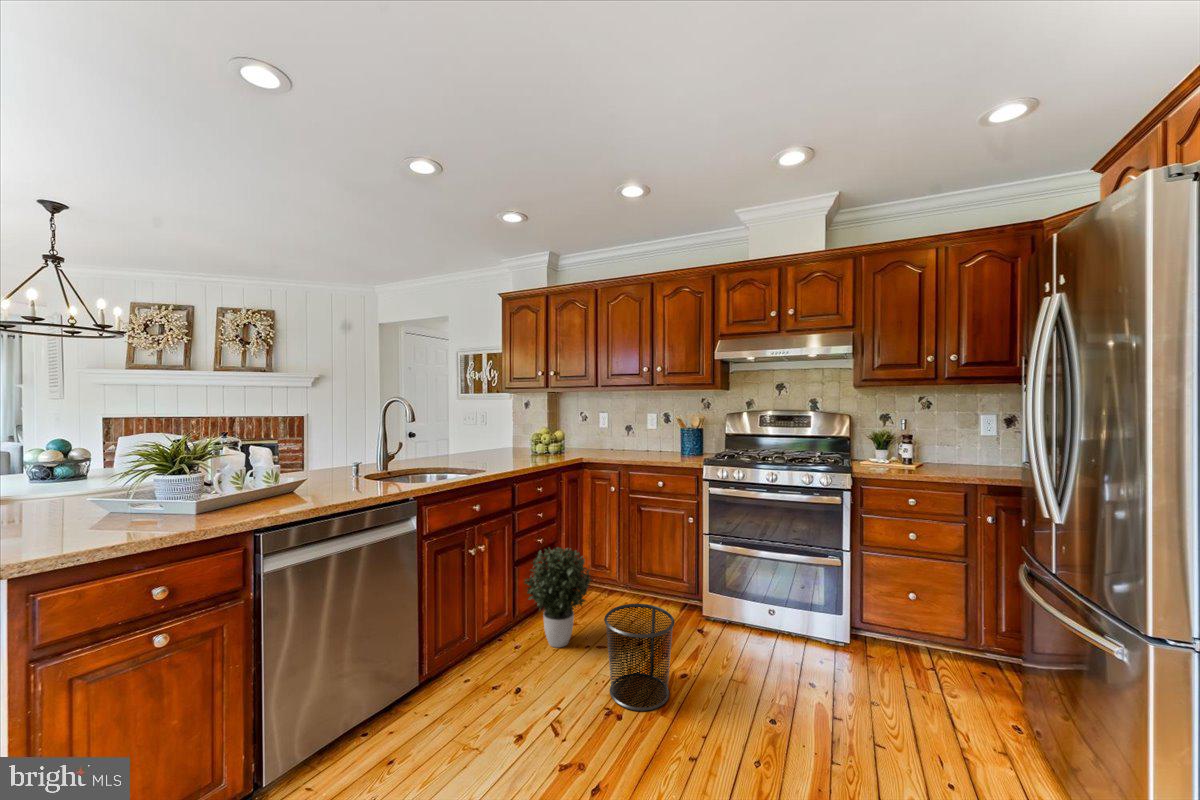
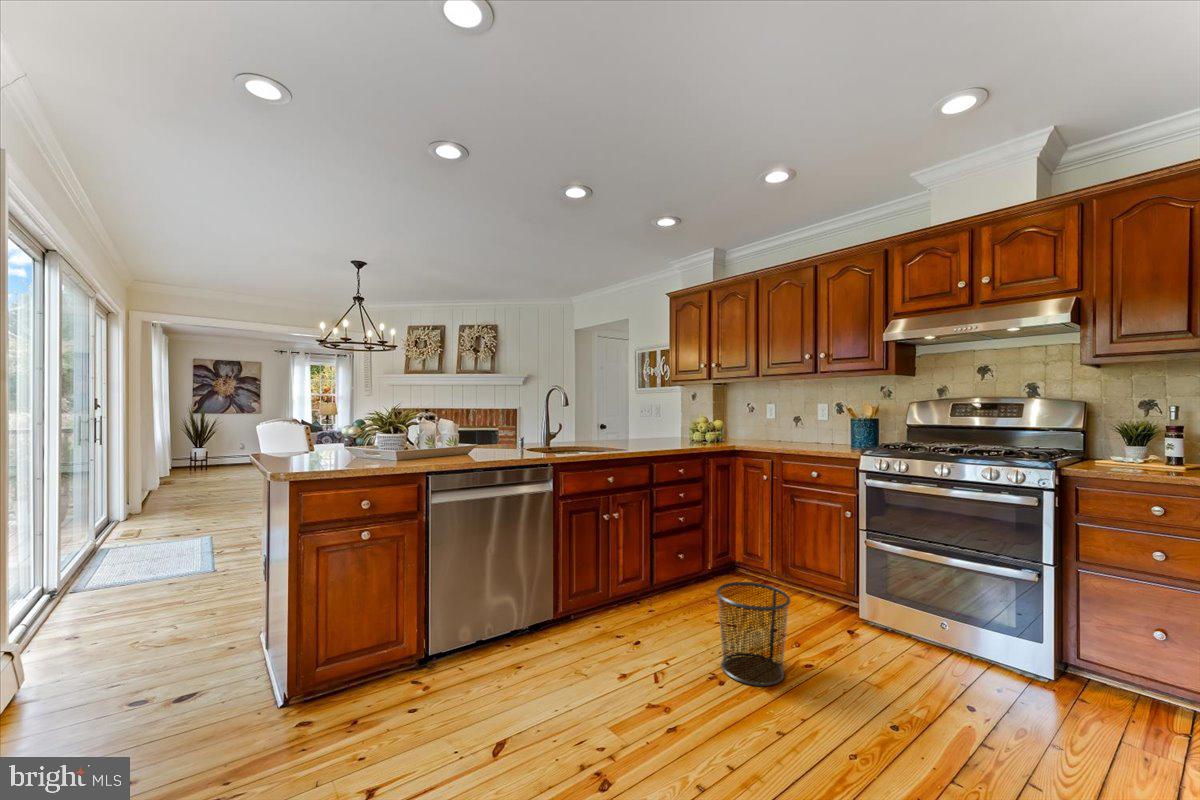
potted plant: present [524,547,592,647] -> none [656,522,725,621]

